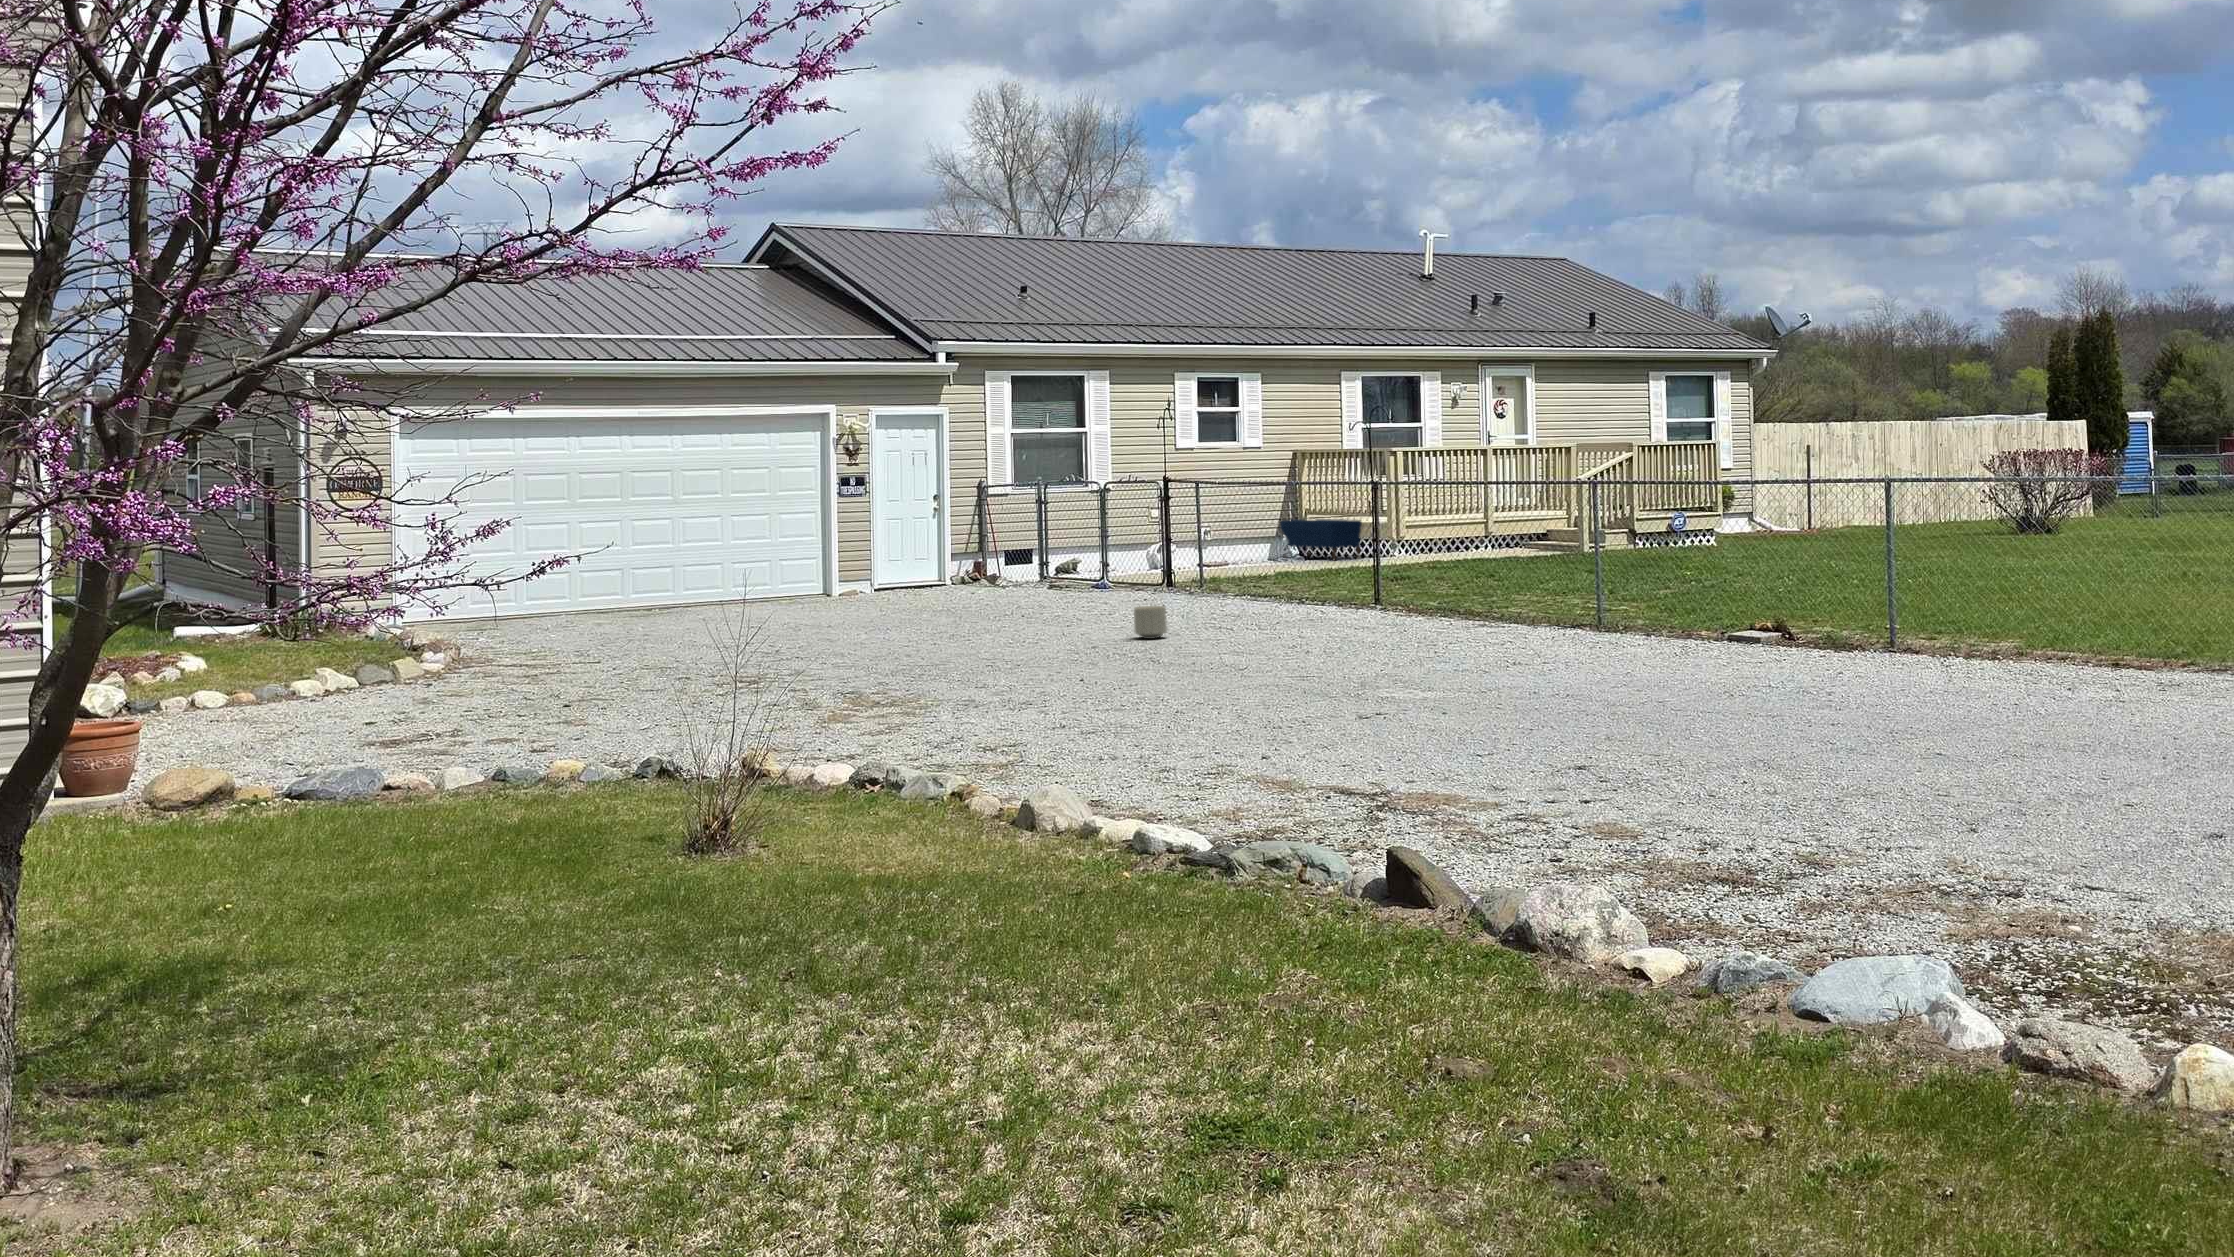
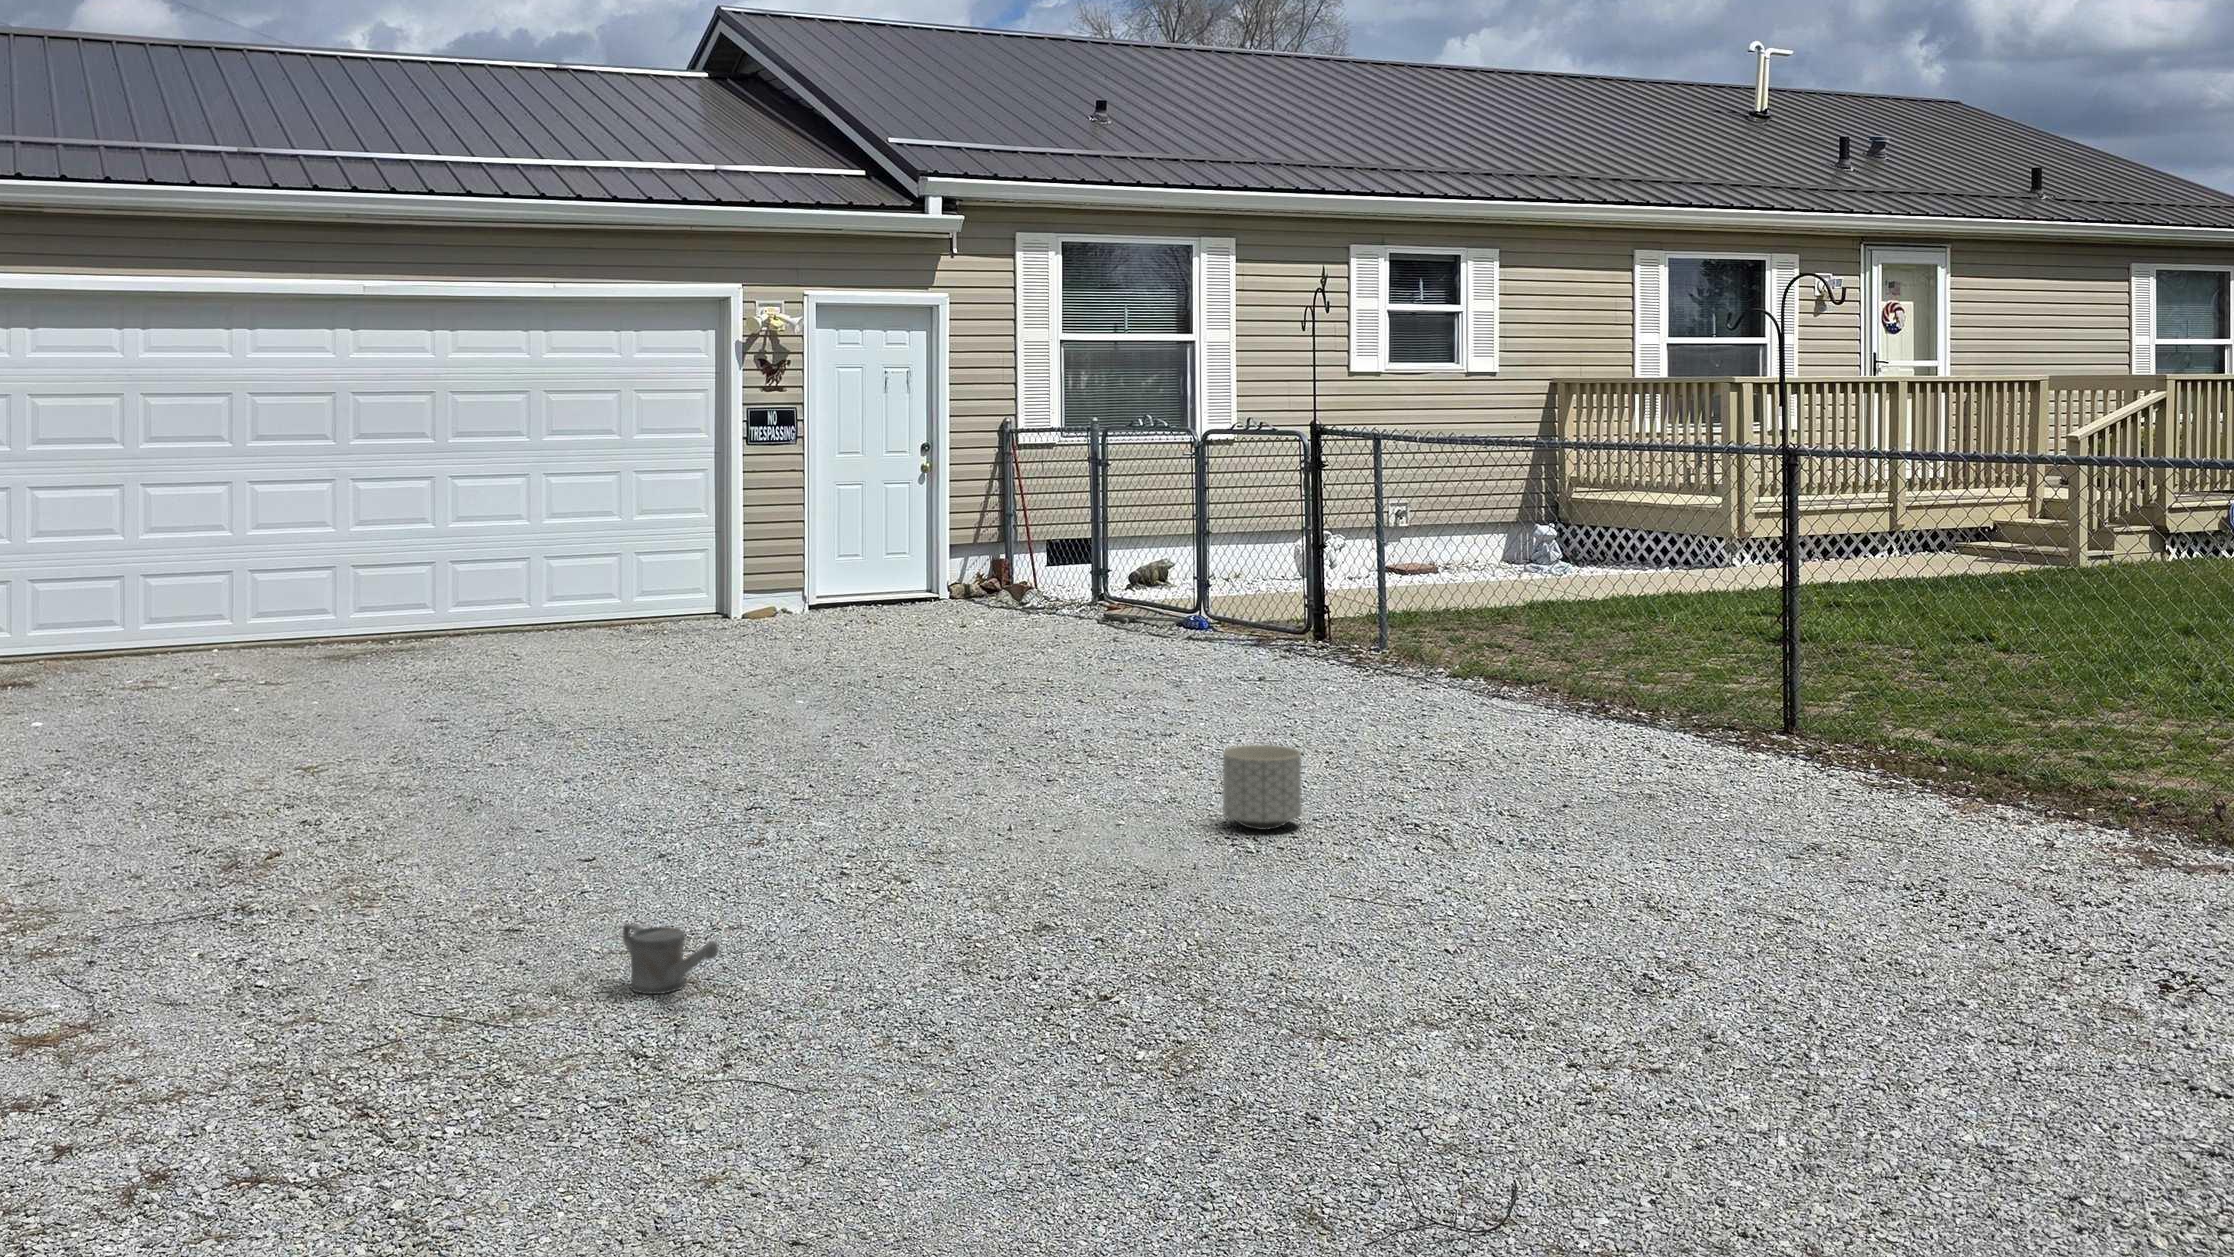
bench: present [1280,519,1362,560] -> none [1522,493,1670,570]
watering can: none [931,652,972,674] -> present [623,924,719,994]

